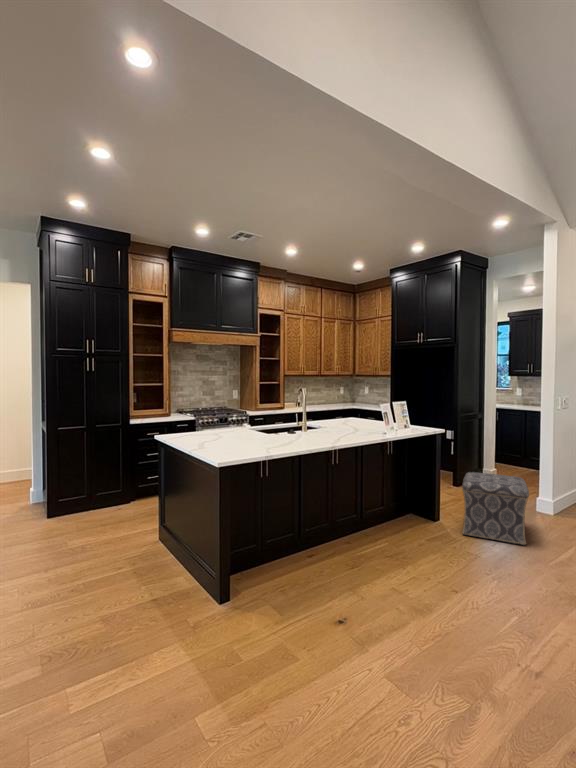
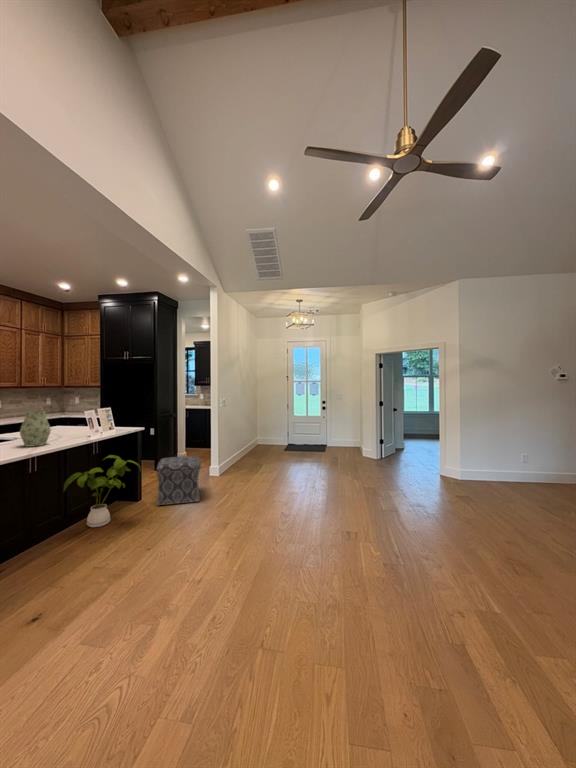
vase: none [322,401,348,439] -> present [20,411,51,447]
house plant: none [360,459,445,542] -> present [64,455,141,527]

